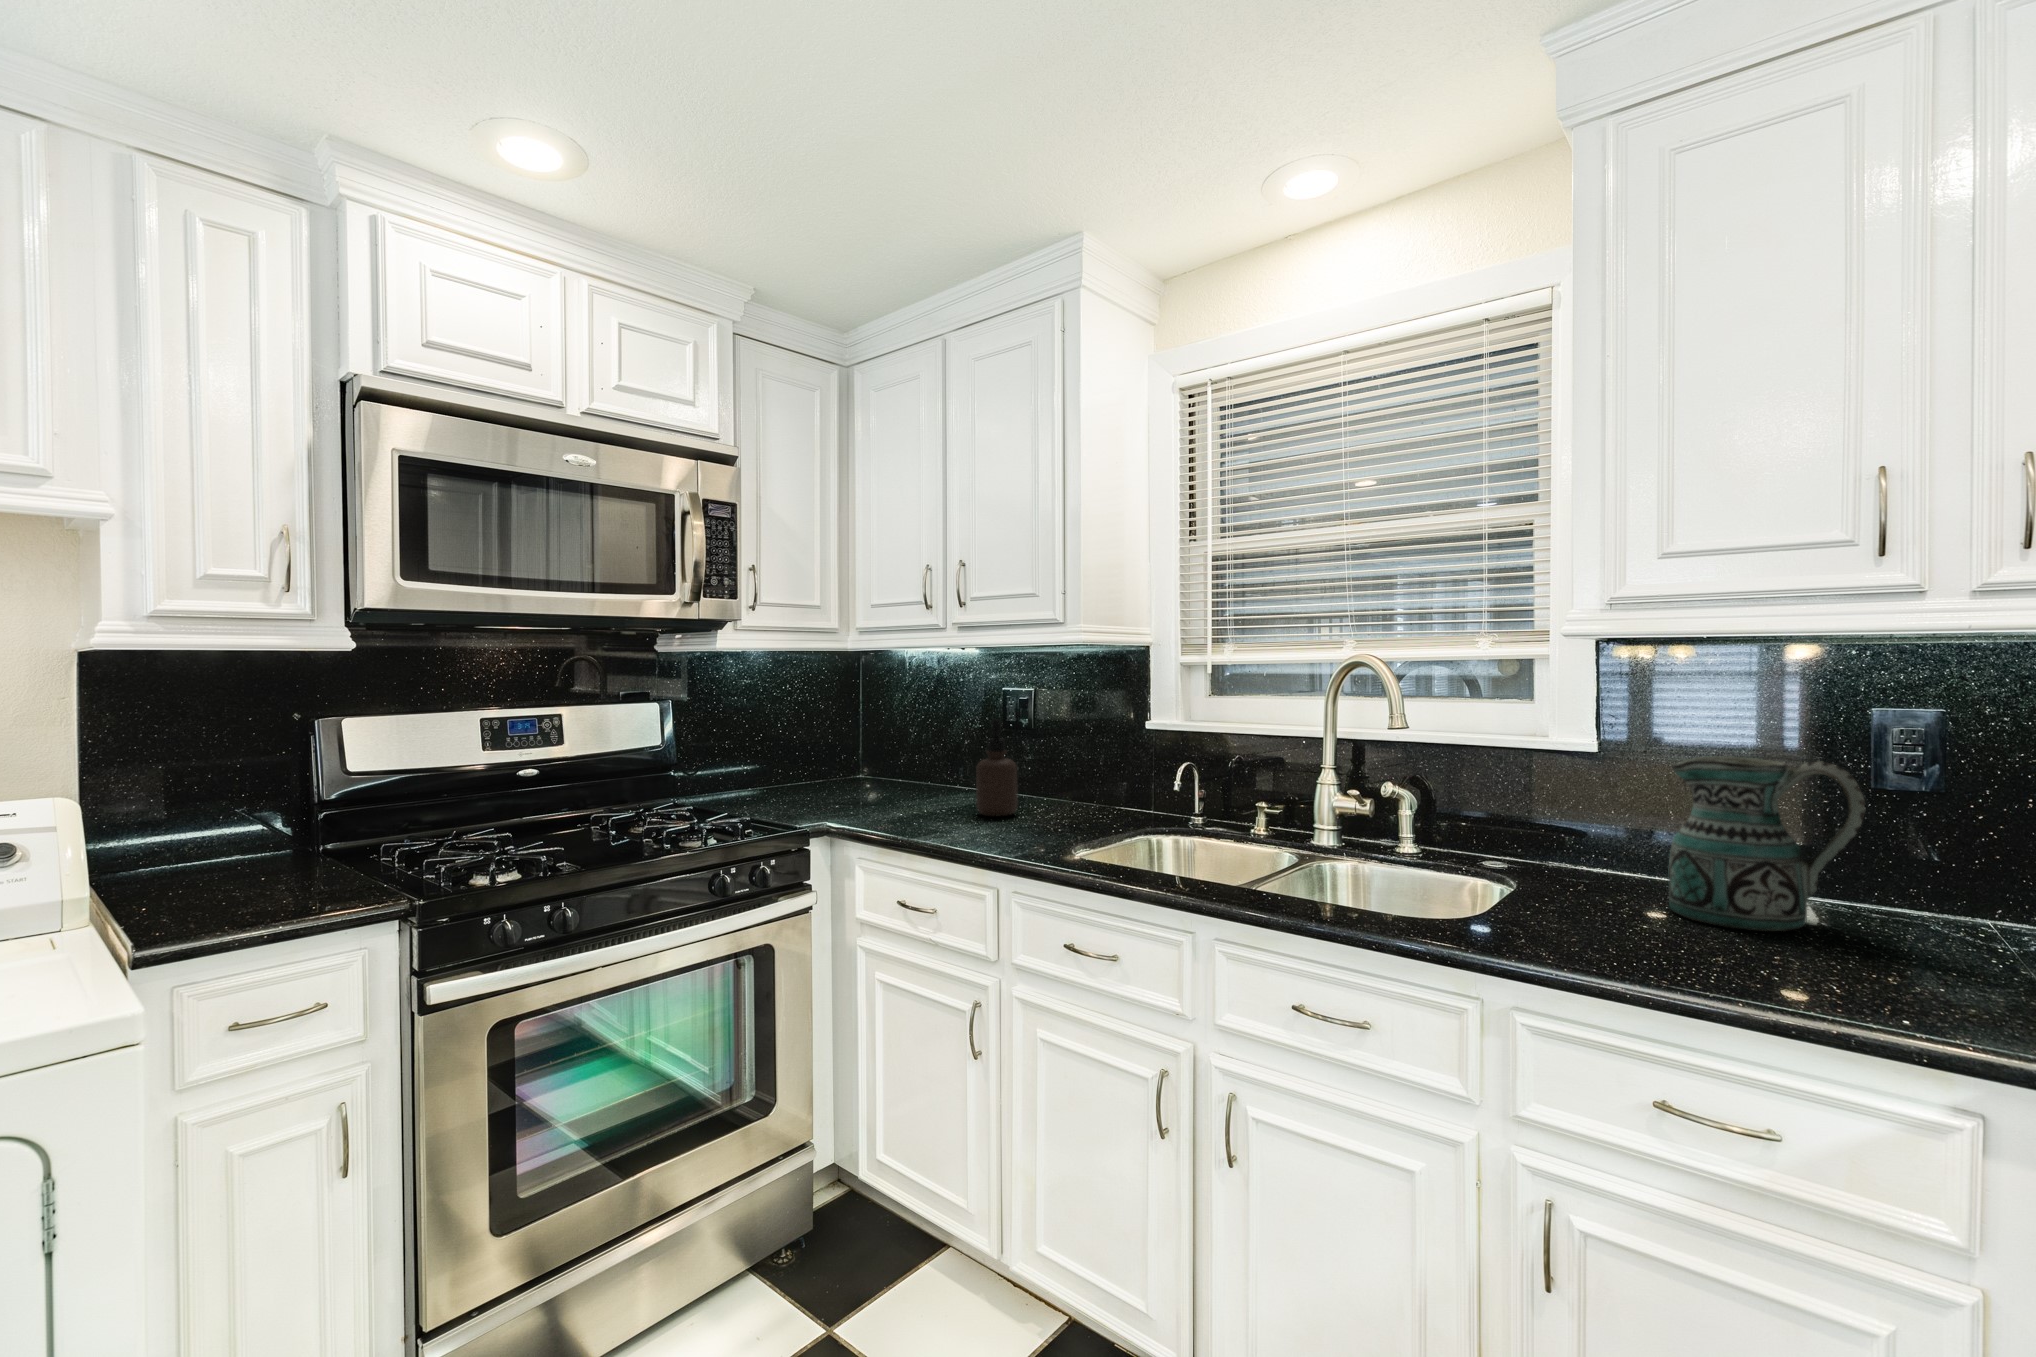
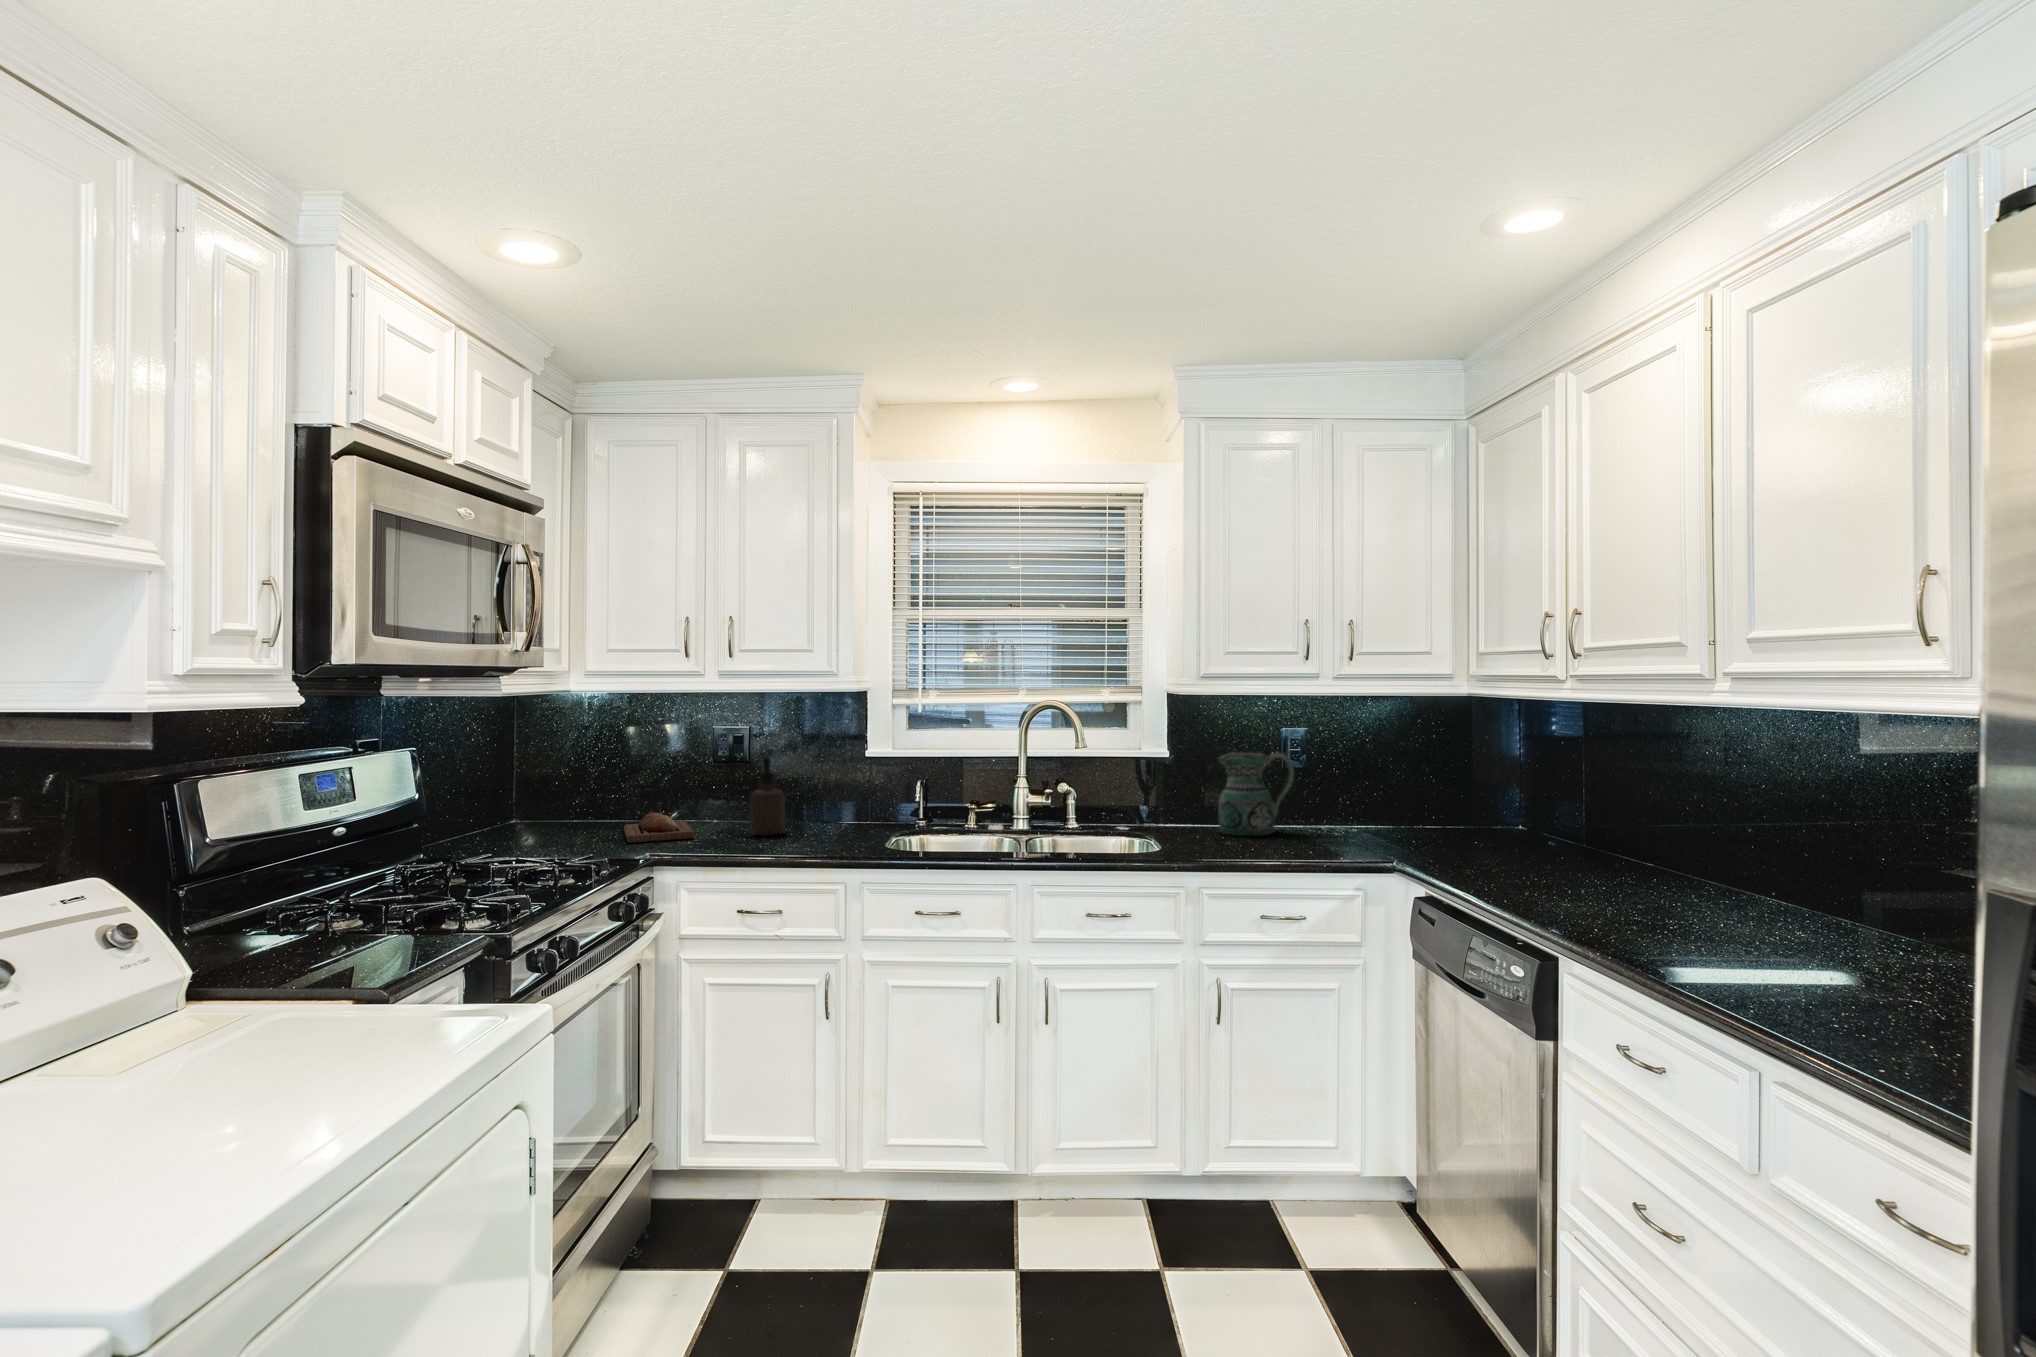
bread loaf: none [846,775,950,810] -> present [624,813,694,843]

